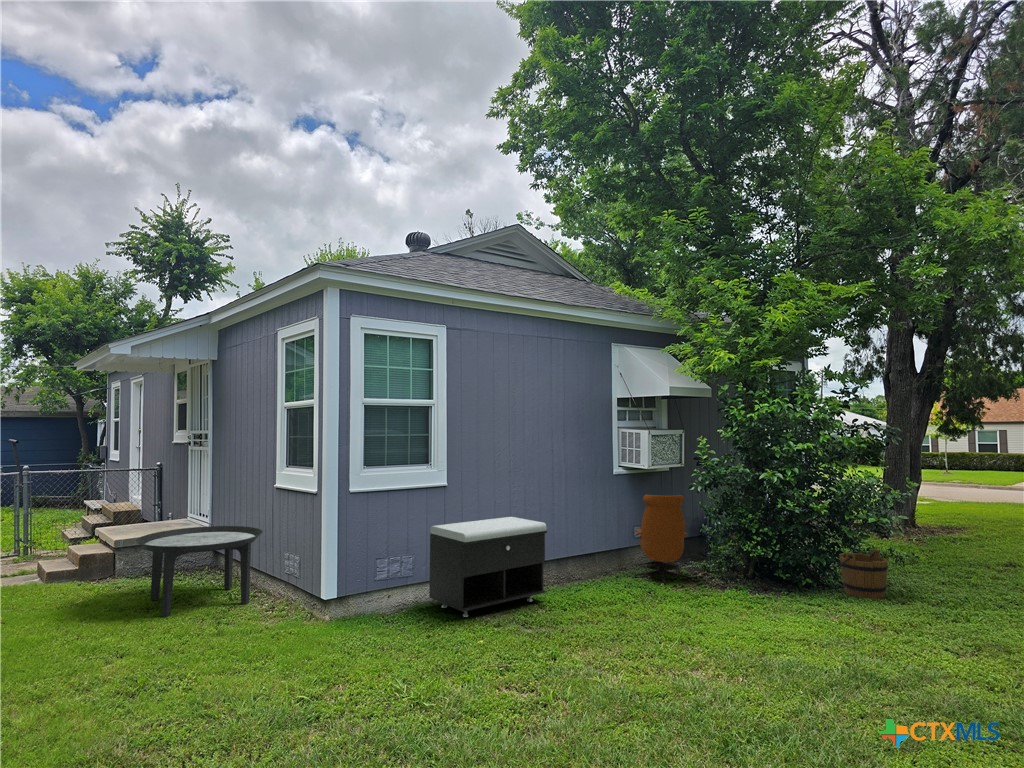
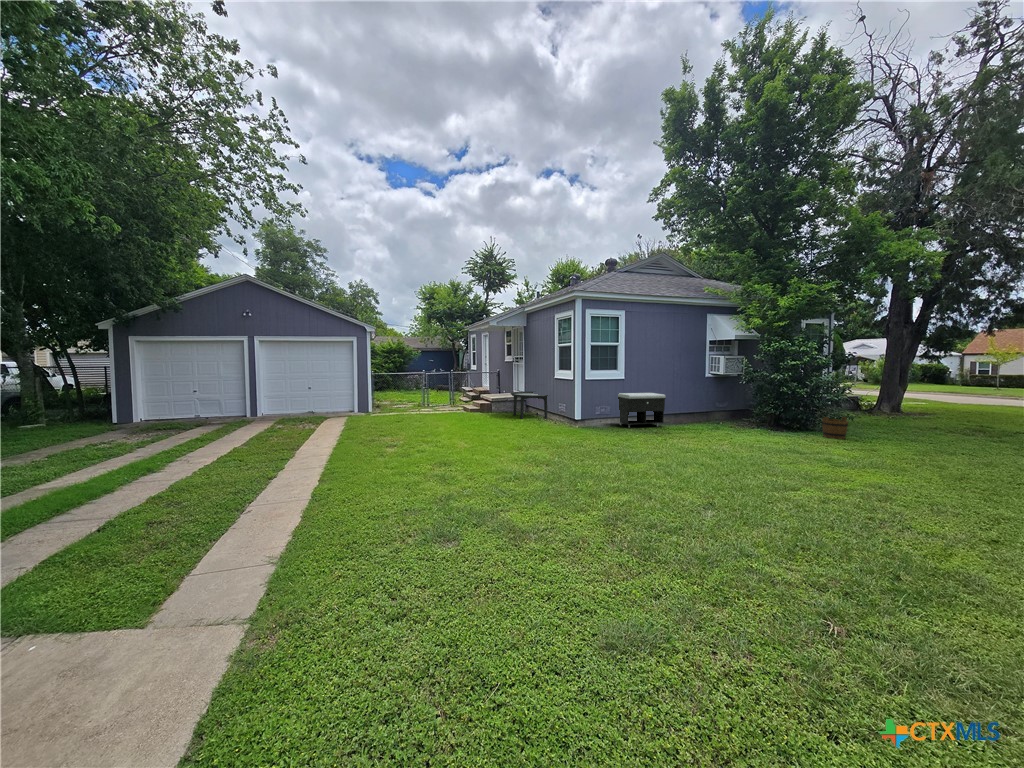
lounge chair: present [635,495,689,585] -> none [712,386,740,427]

